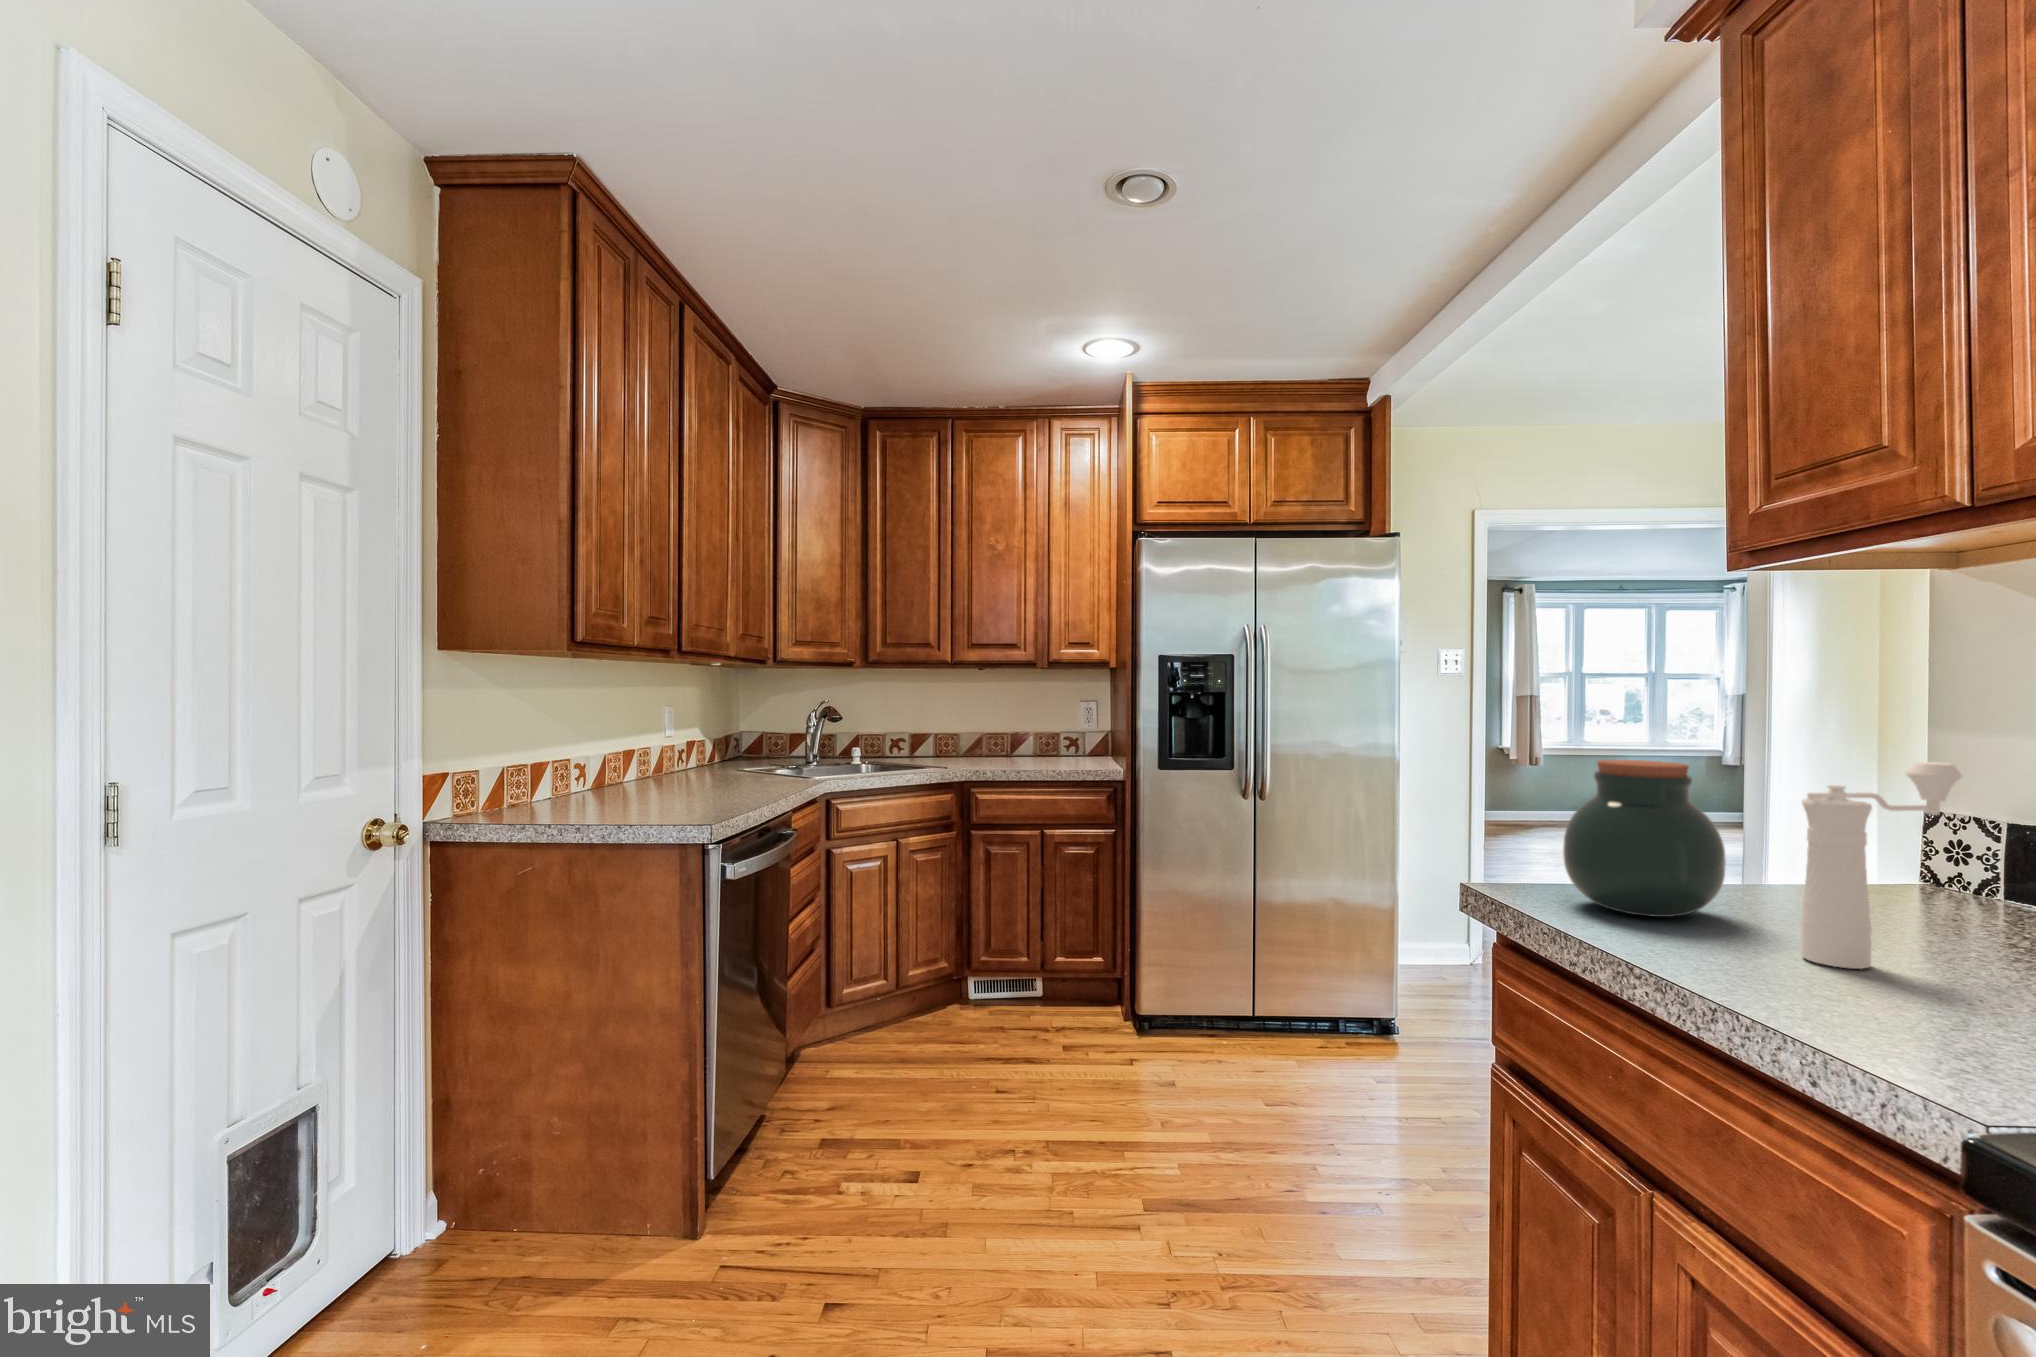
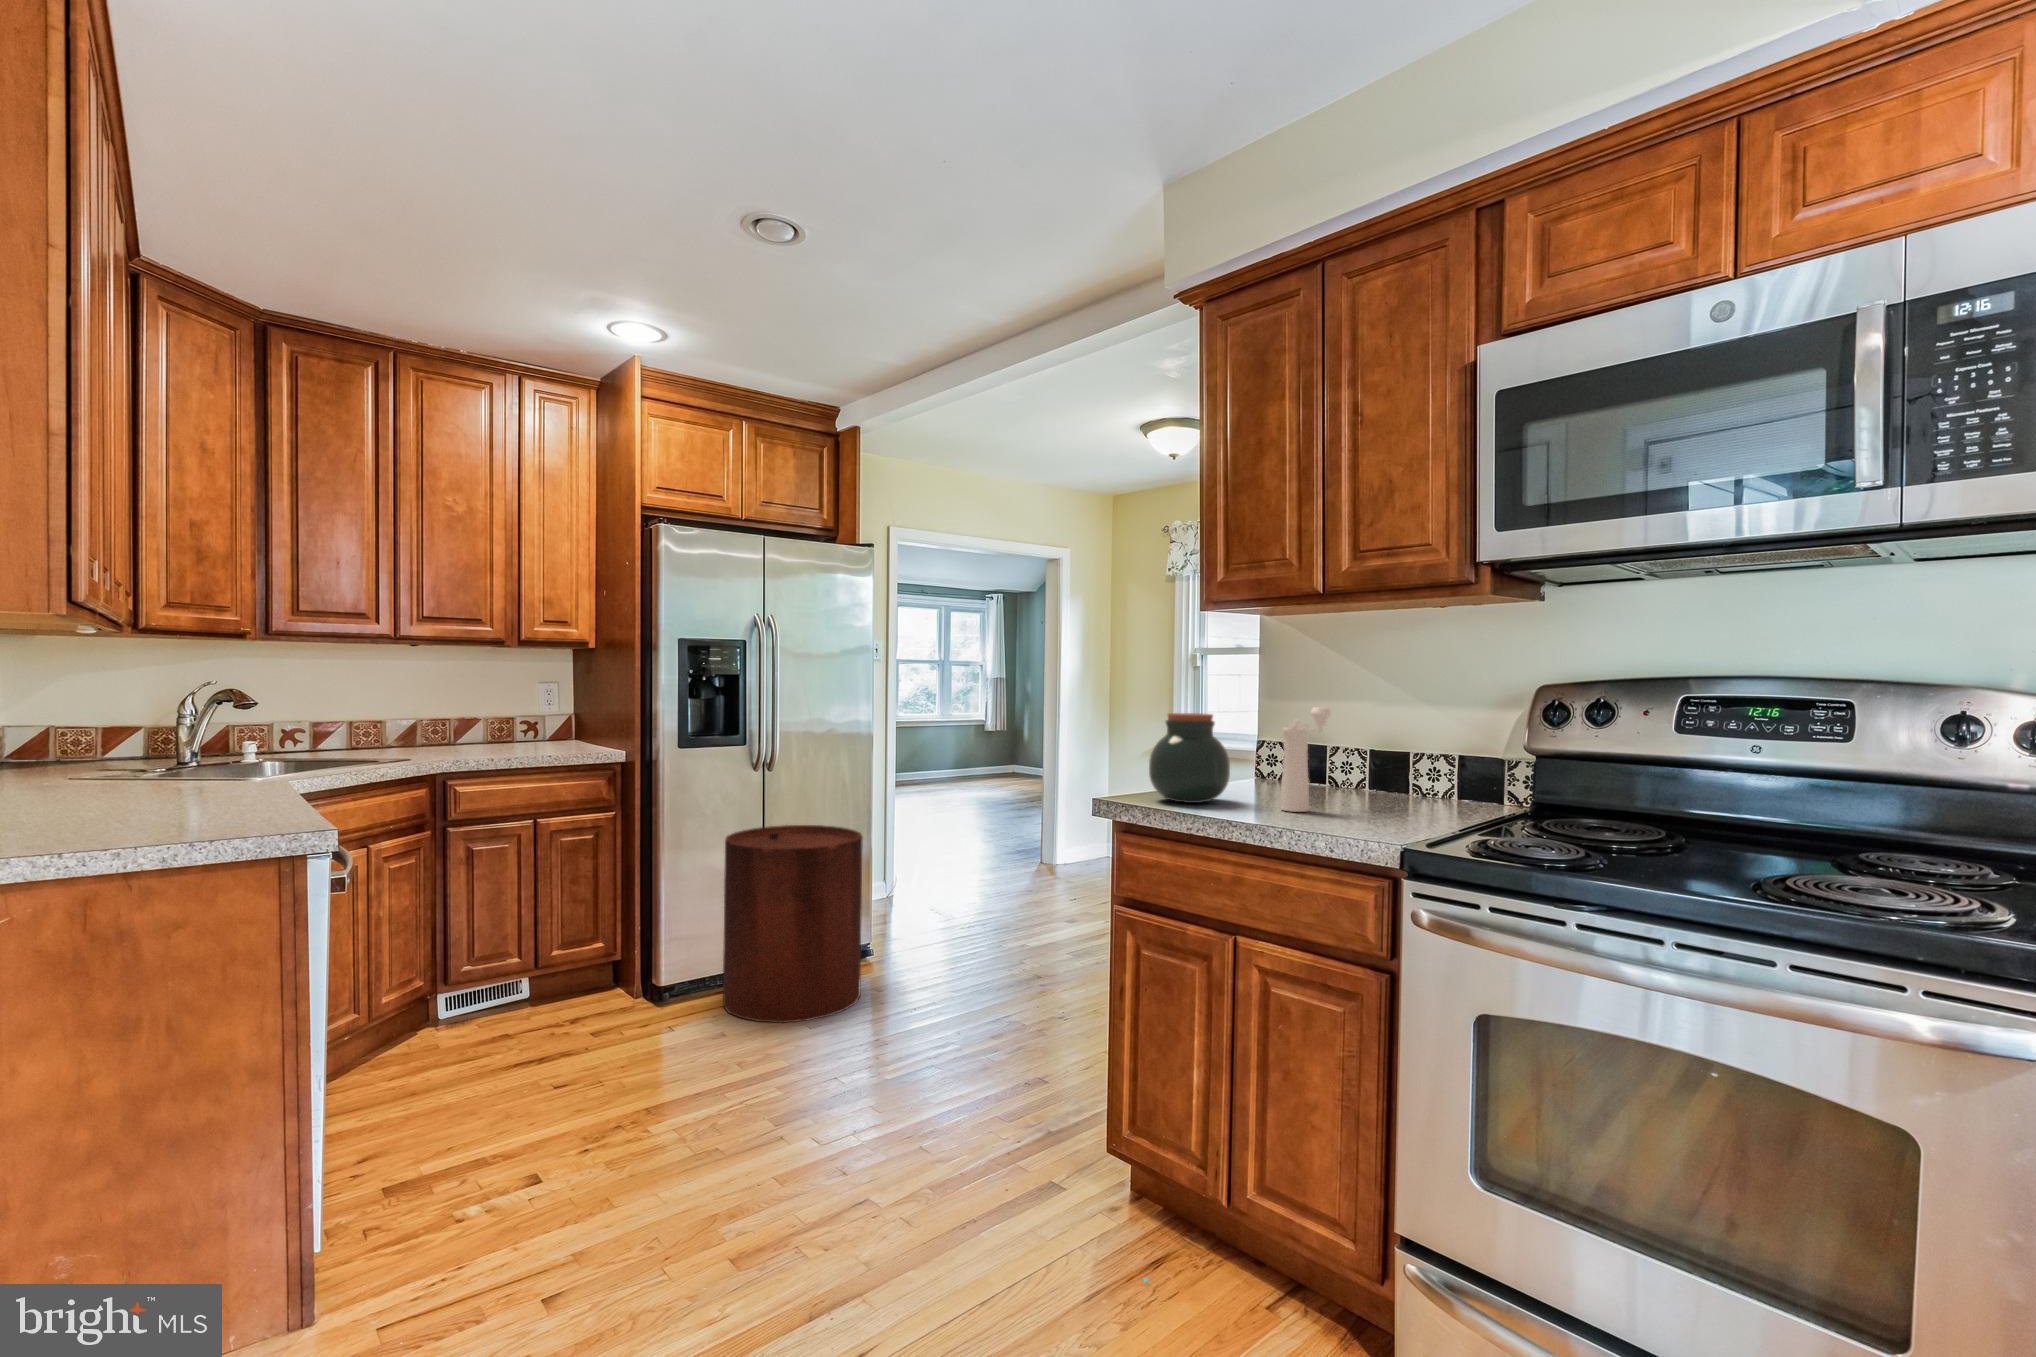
trash can: none [1198,864,1358,1098] -> present [723,825,863,1023]

